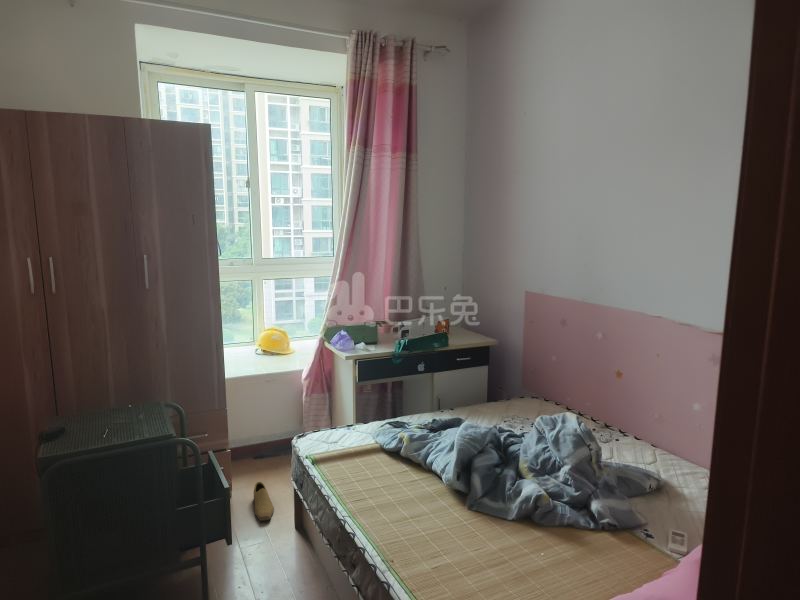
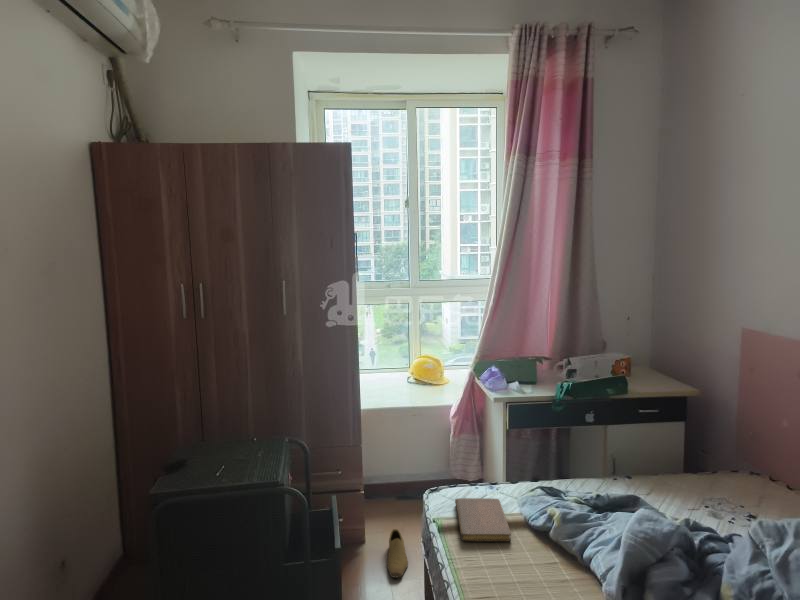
notebook: none [321,435,372,467] -> present [455,498,511,541]

